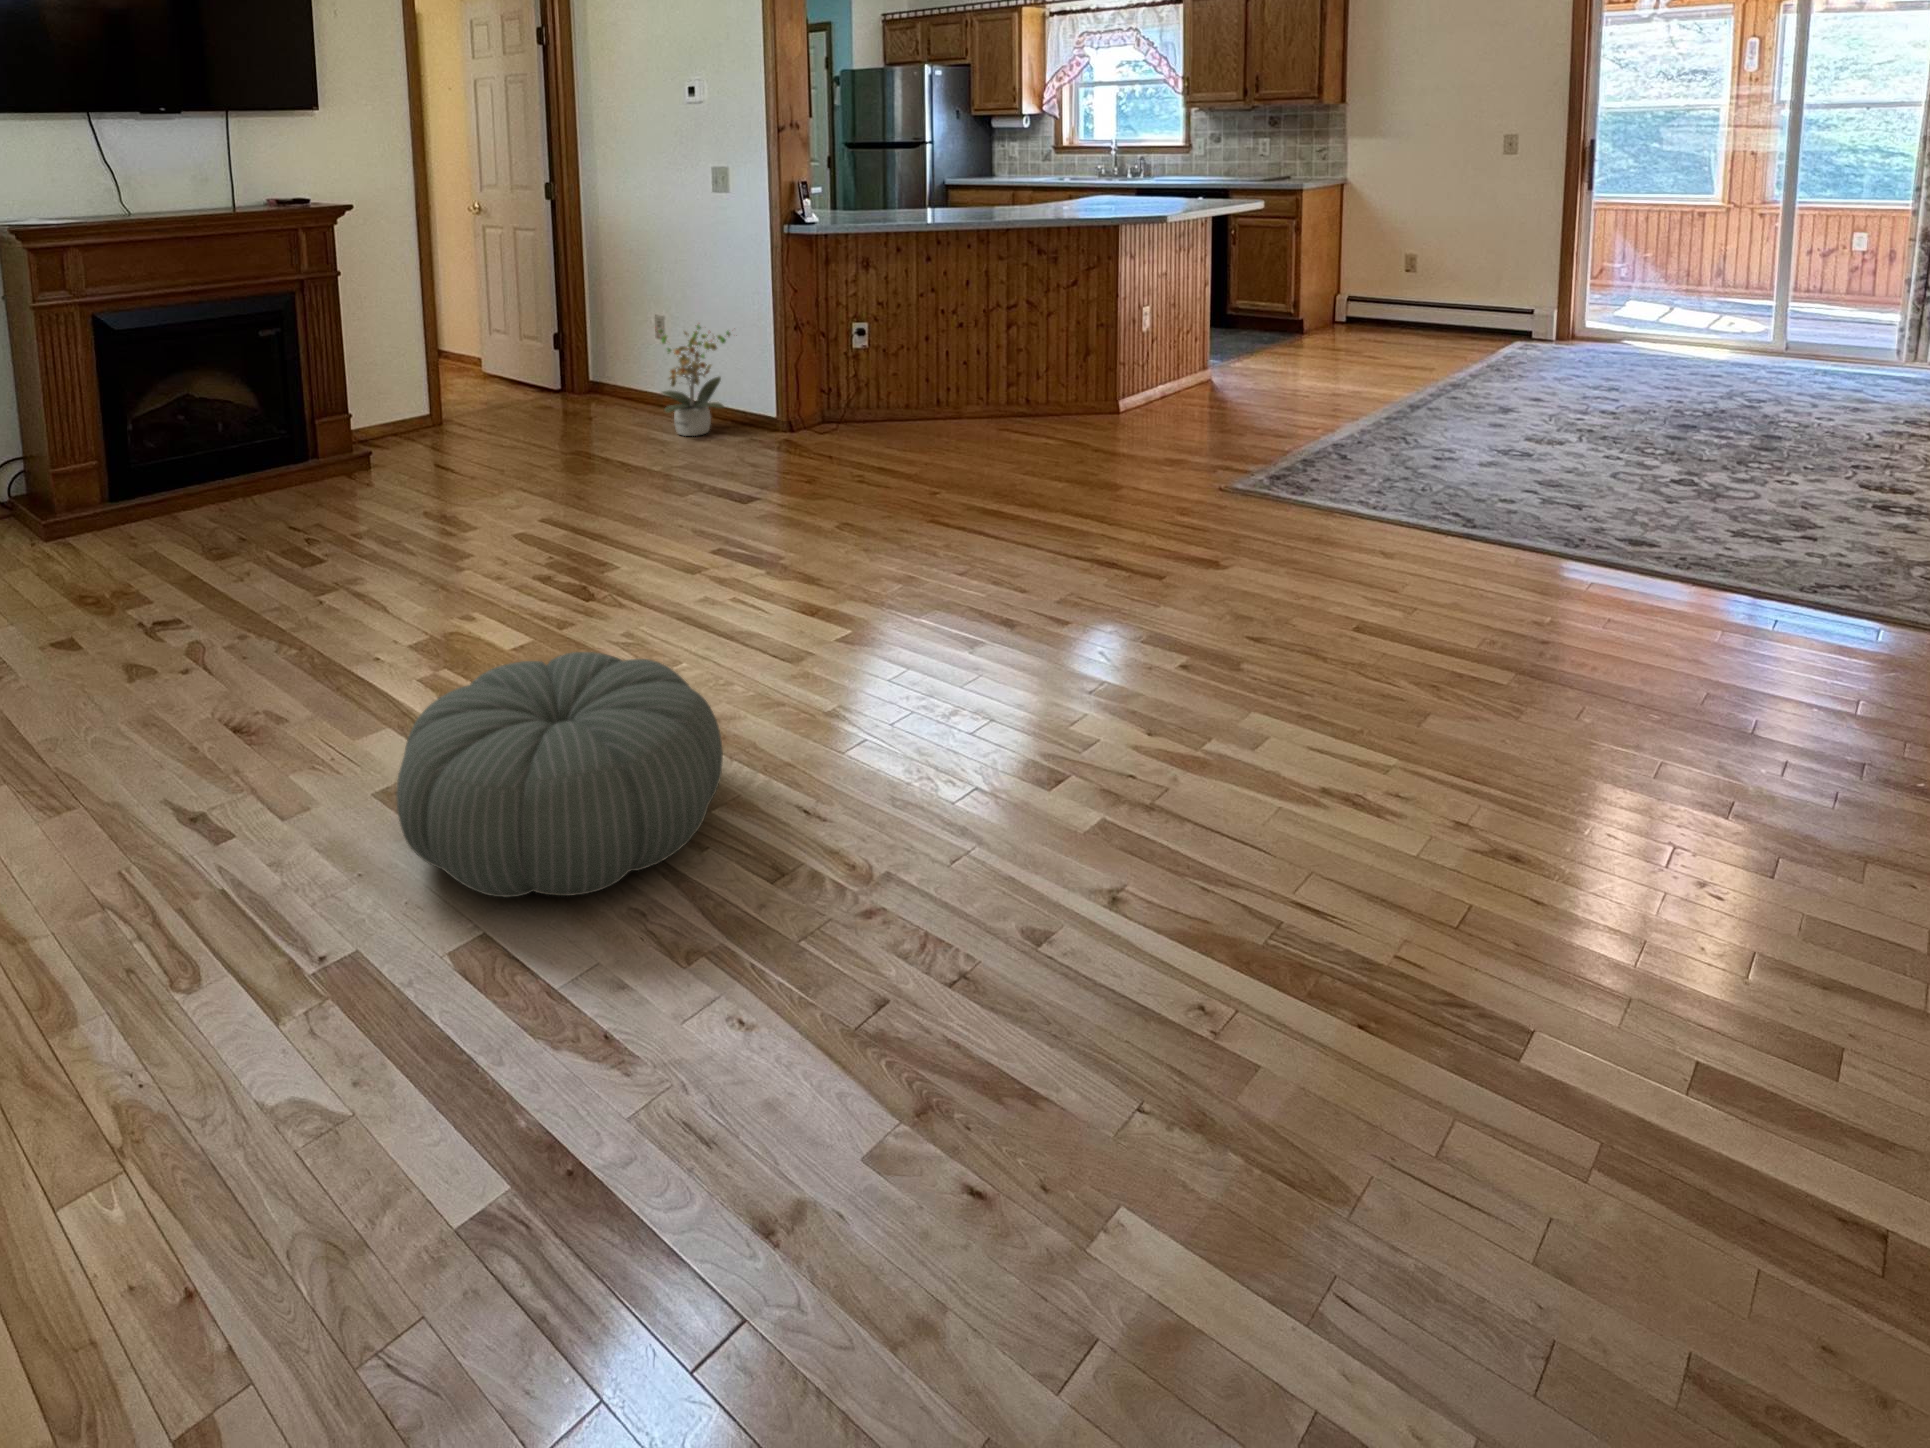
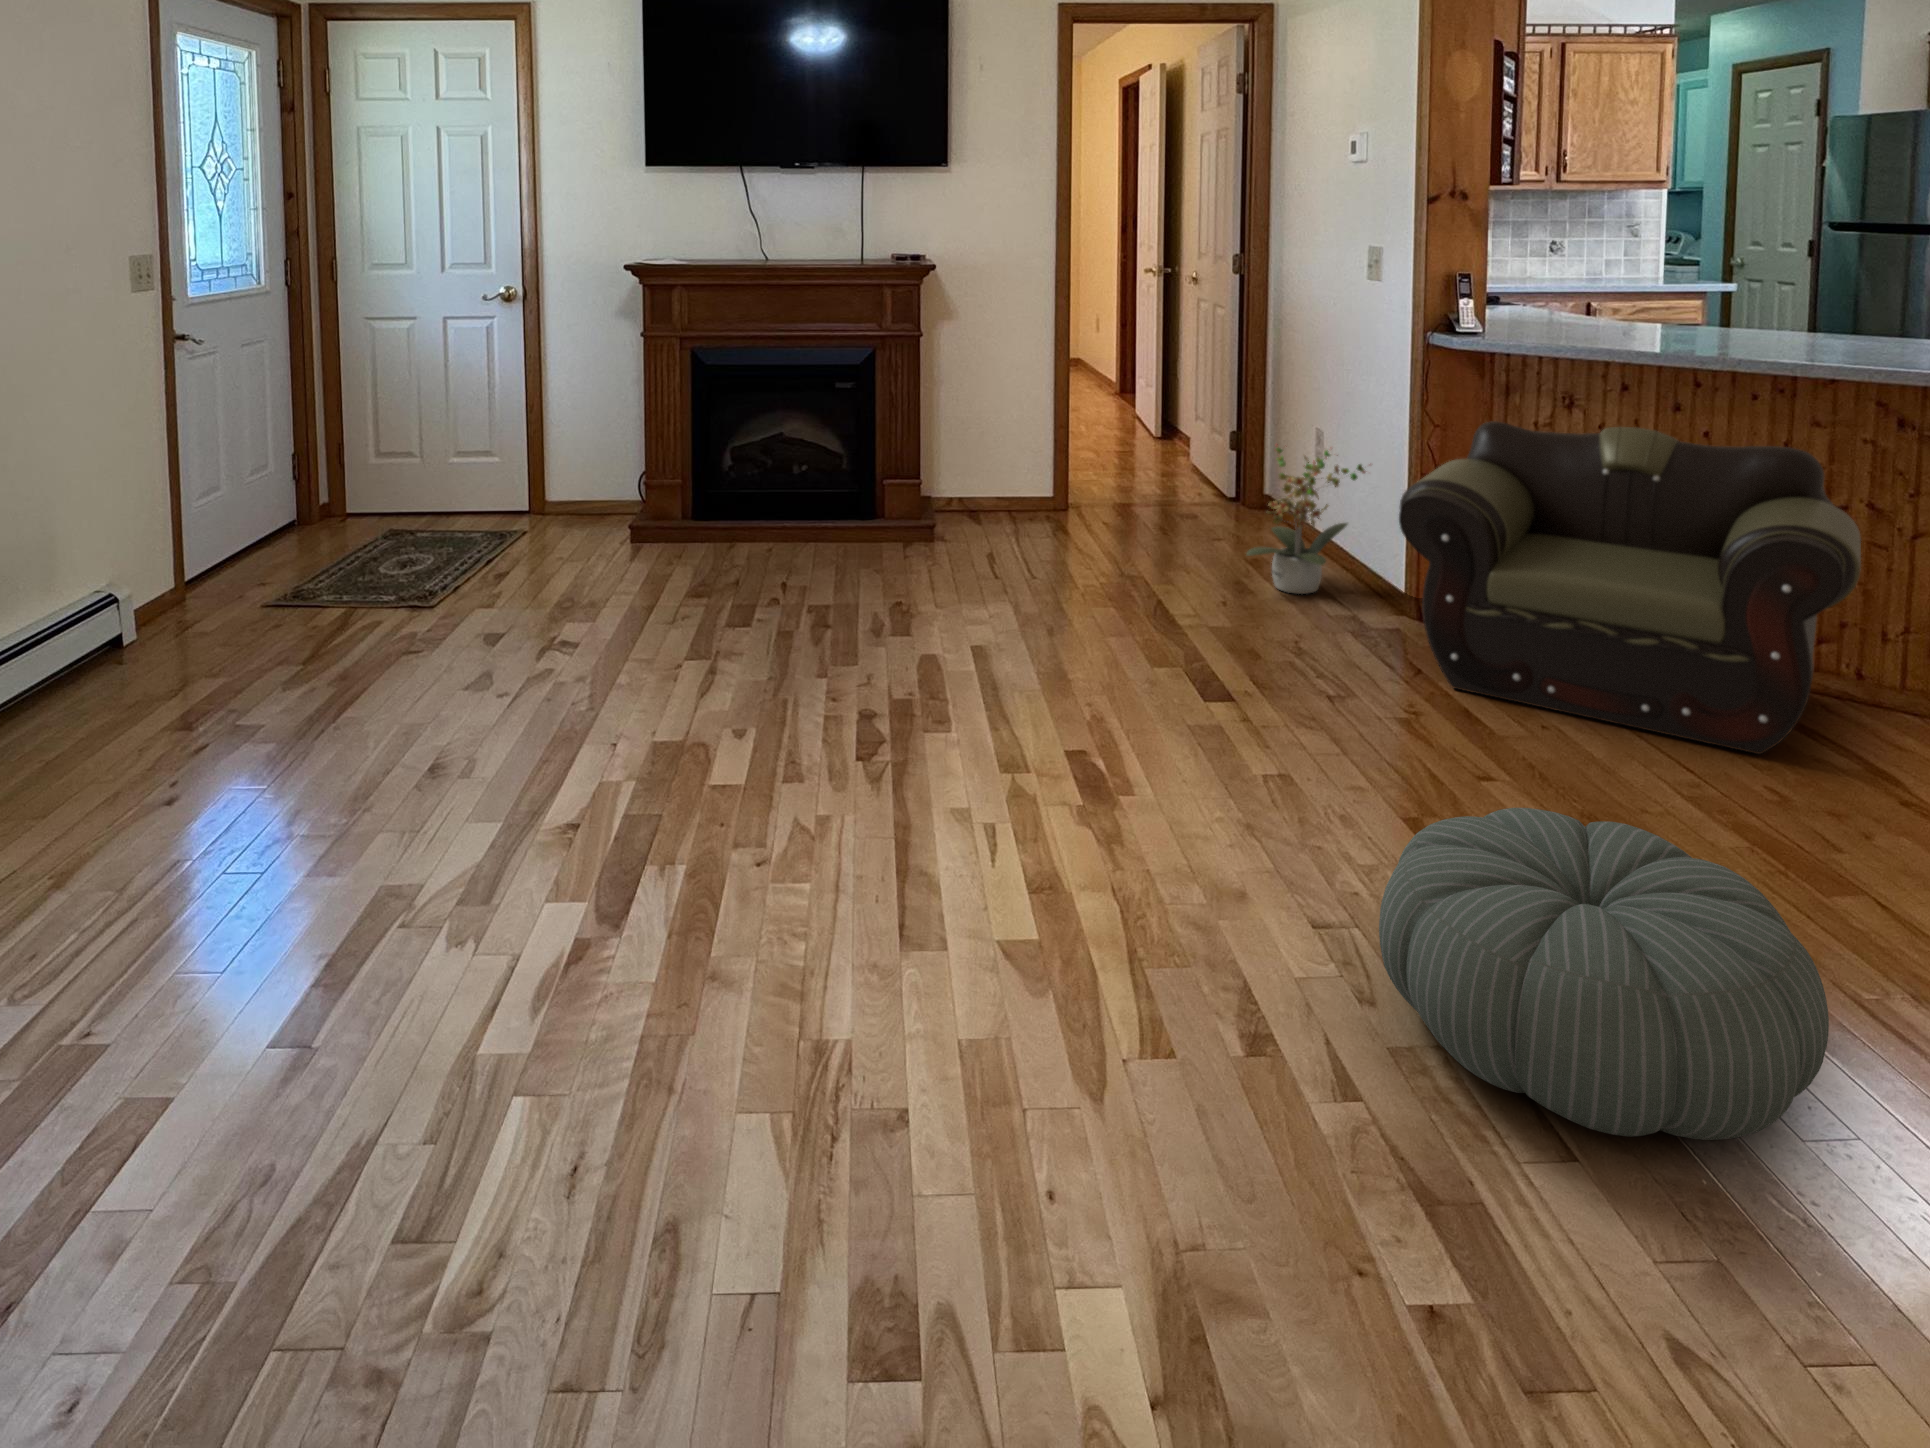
armchair: none [798,273,1061,460] -> present [1399,421,1861,754]
pouf: present [396,652,723,897] -> present [1379,808,1829,1140]

